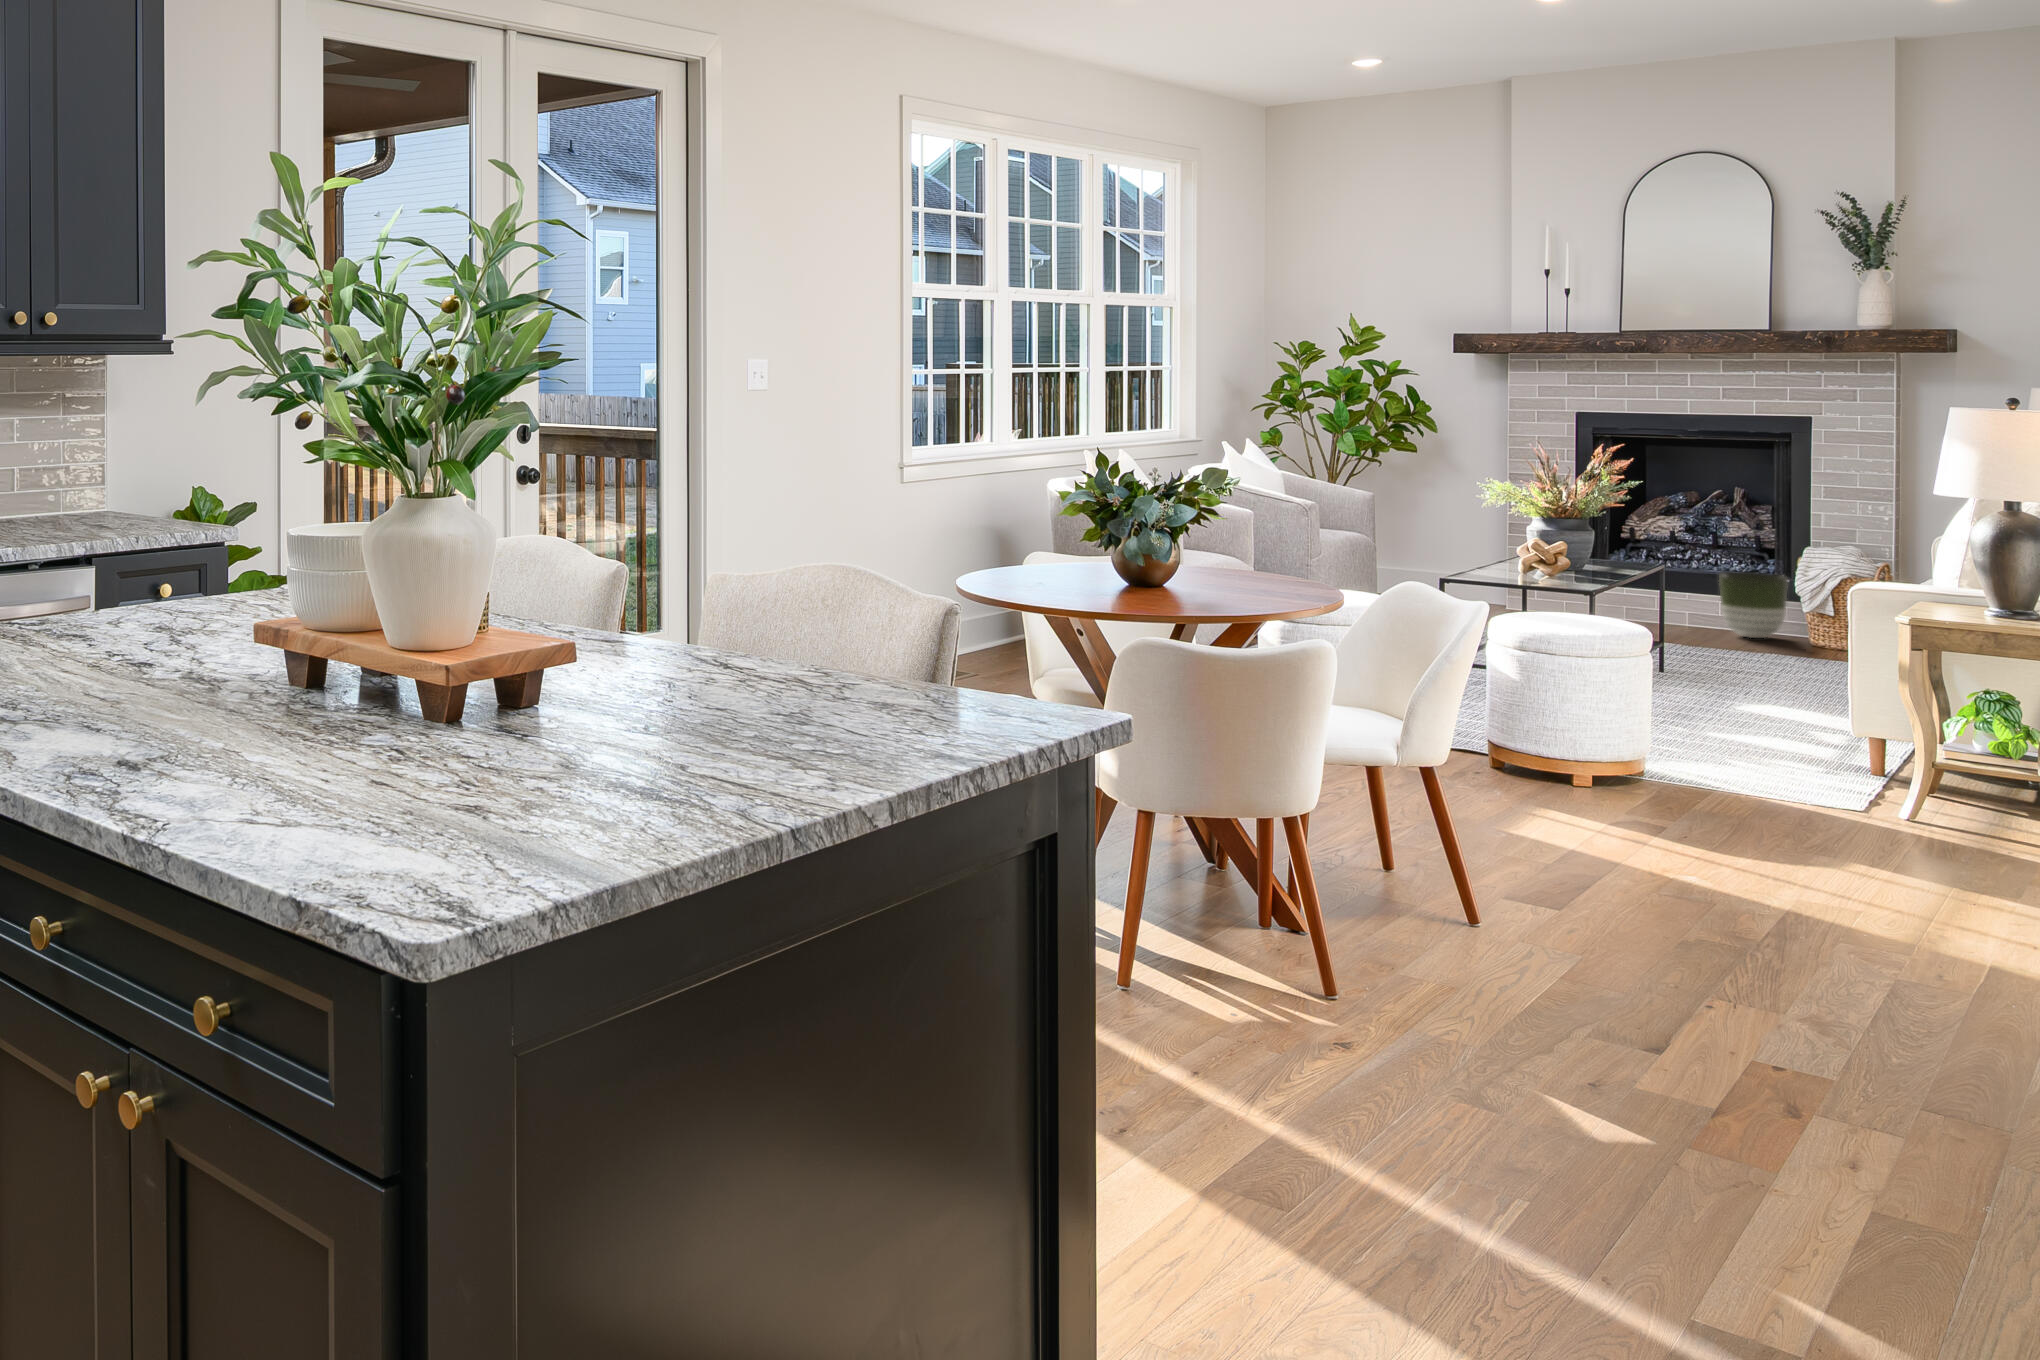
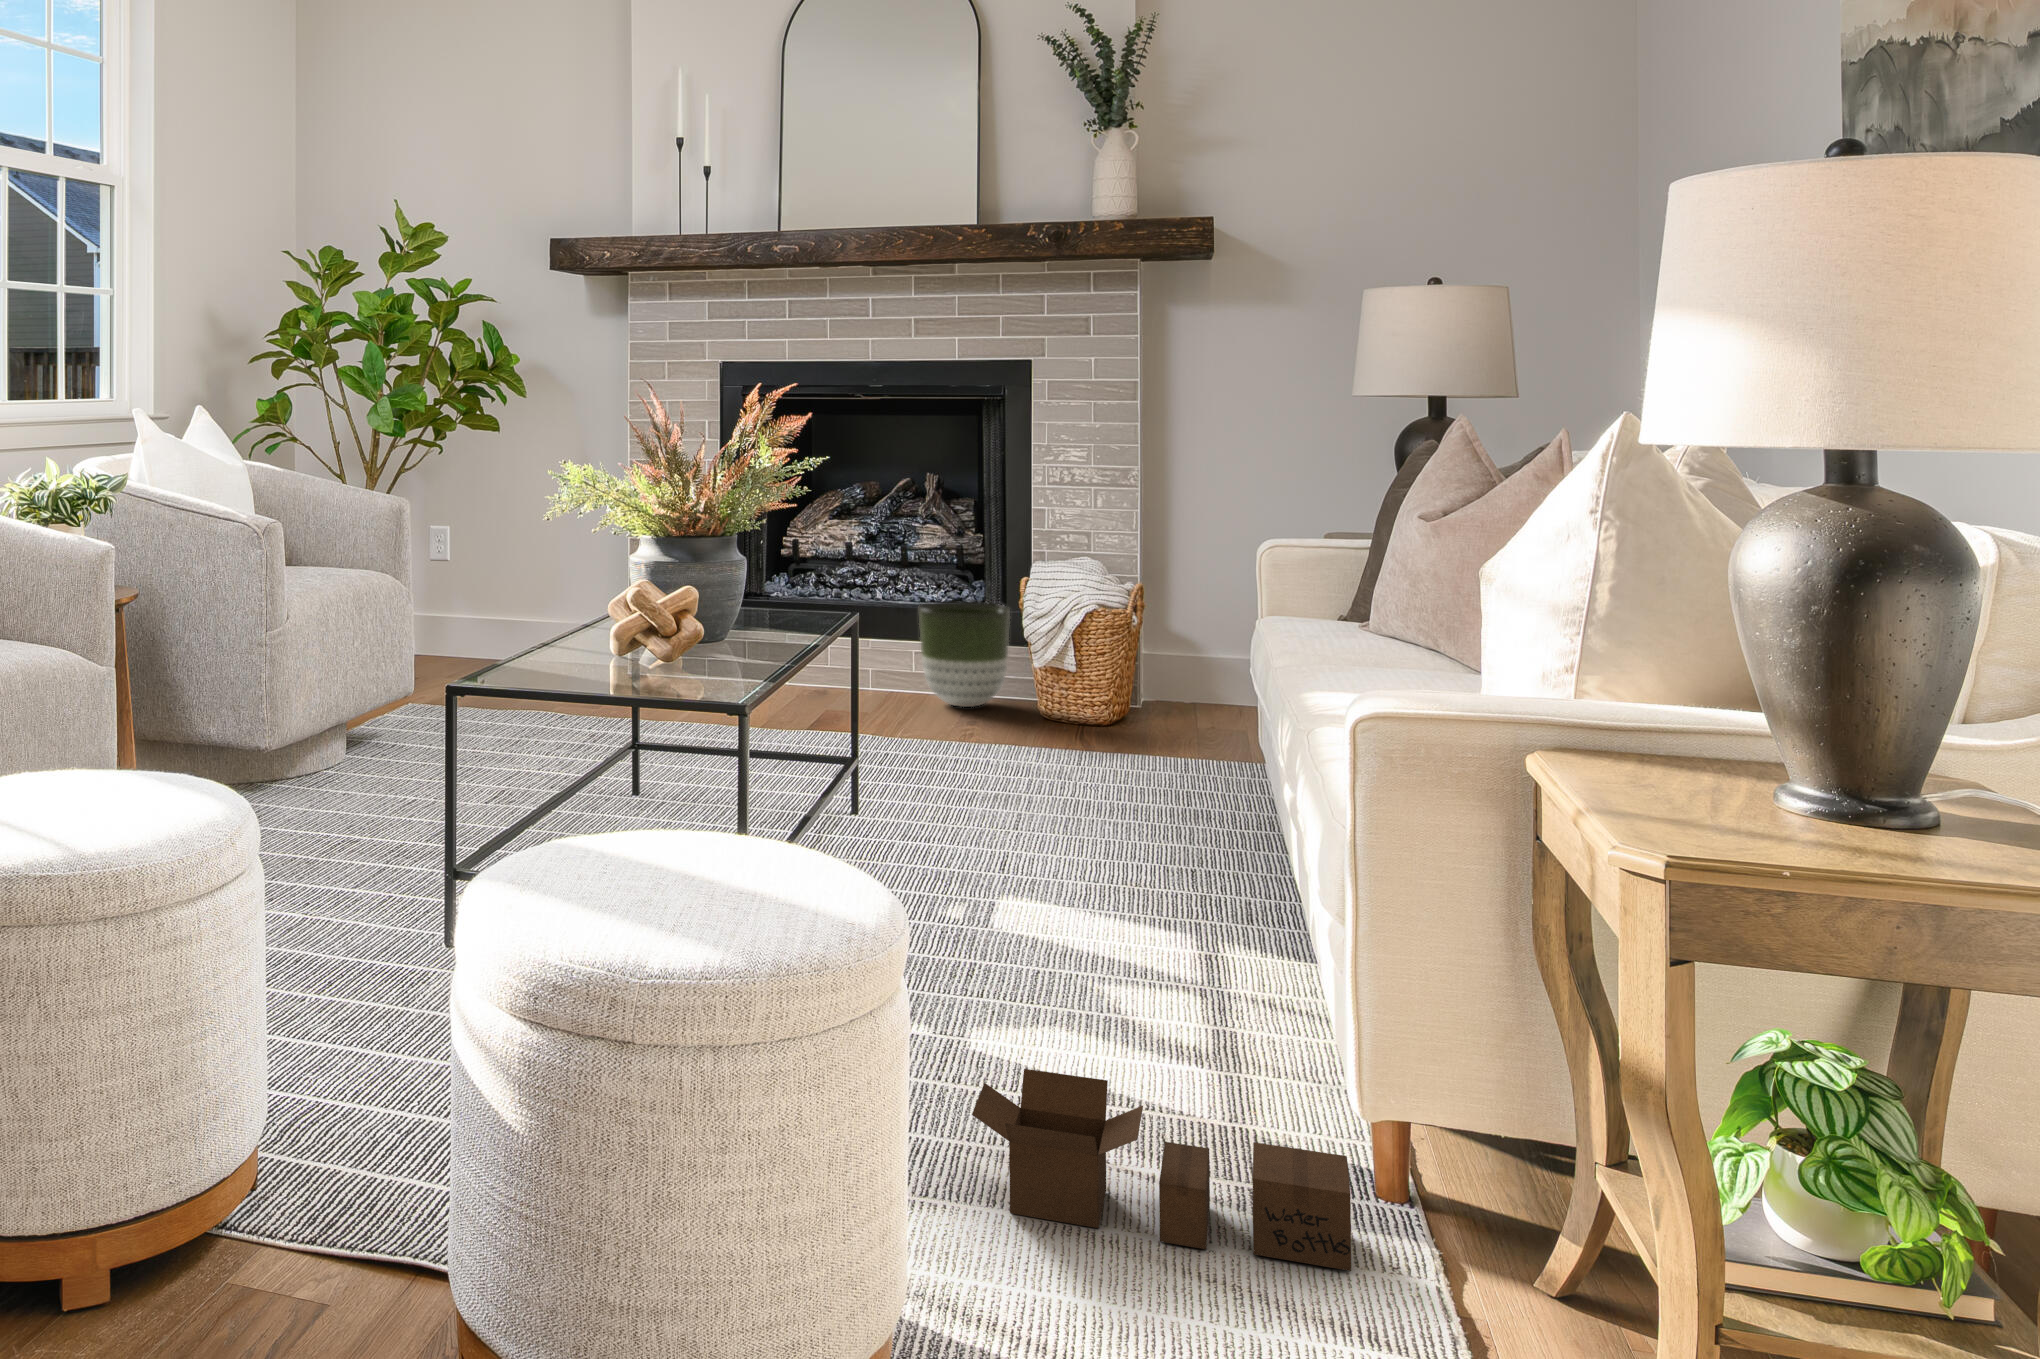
cardboard box: none [1694,730,1865,798] -> present [972,1069,1351,1271]

